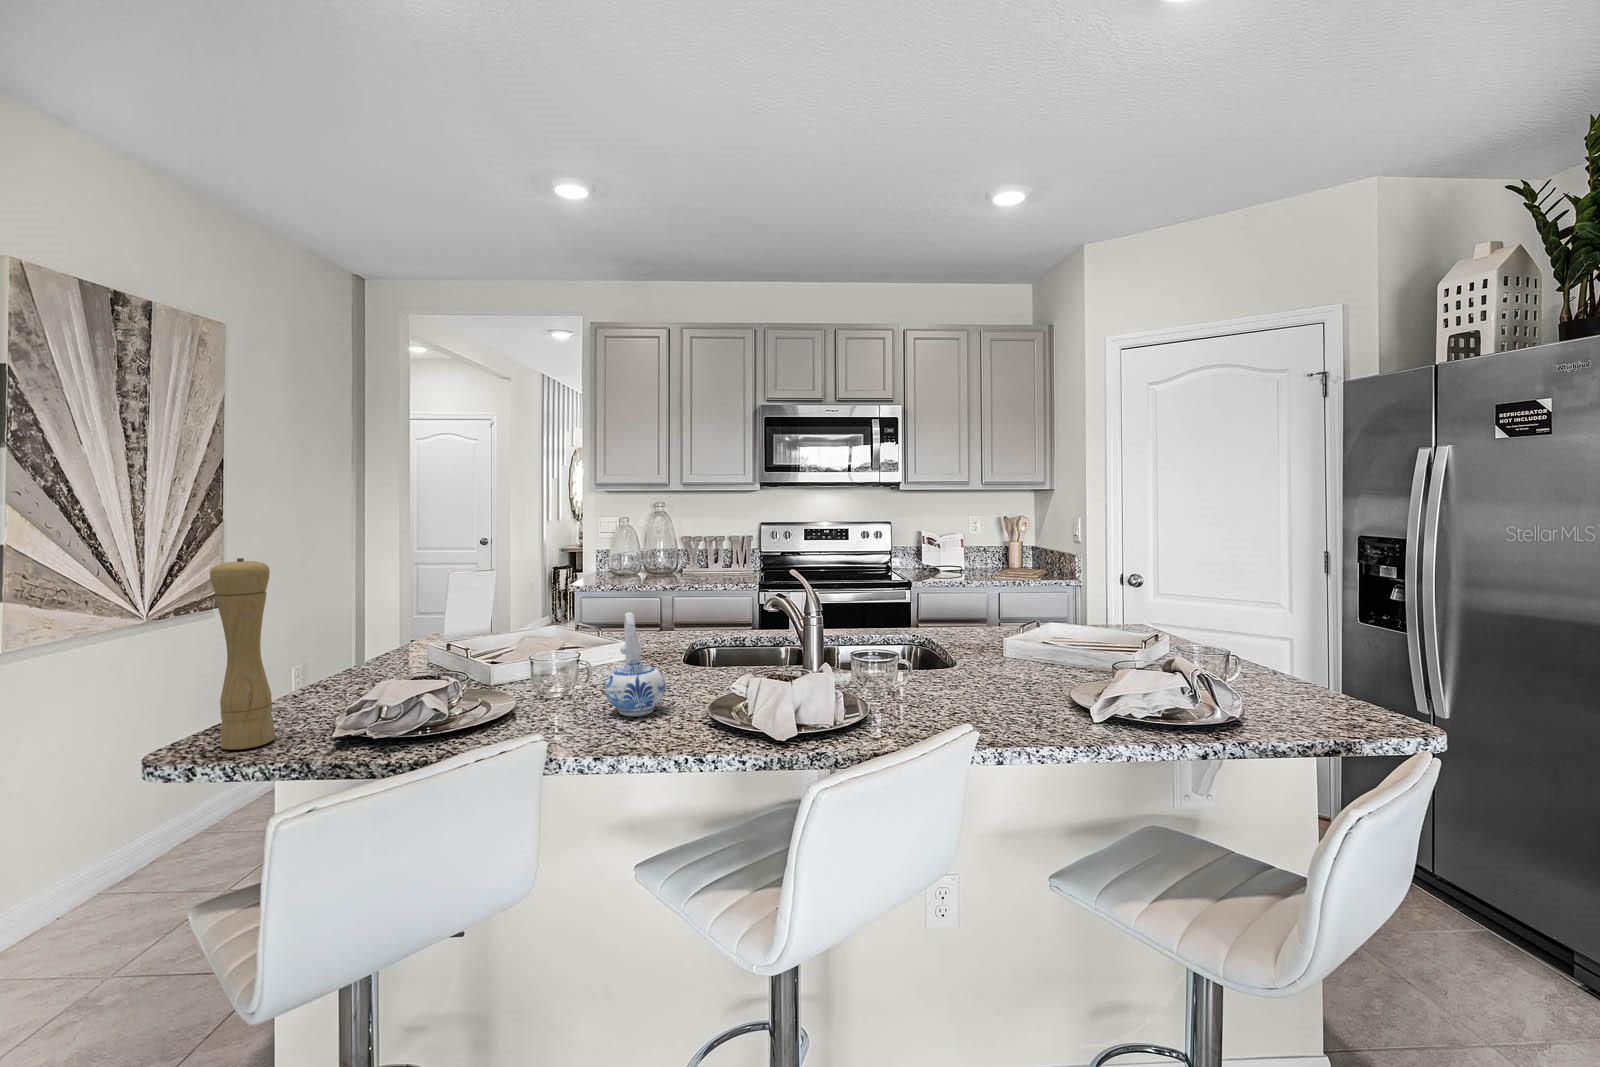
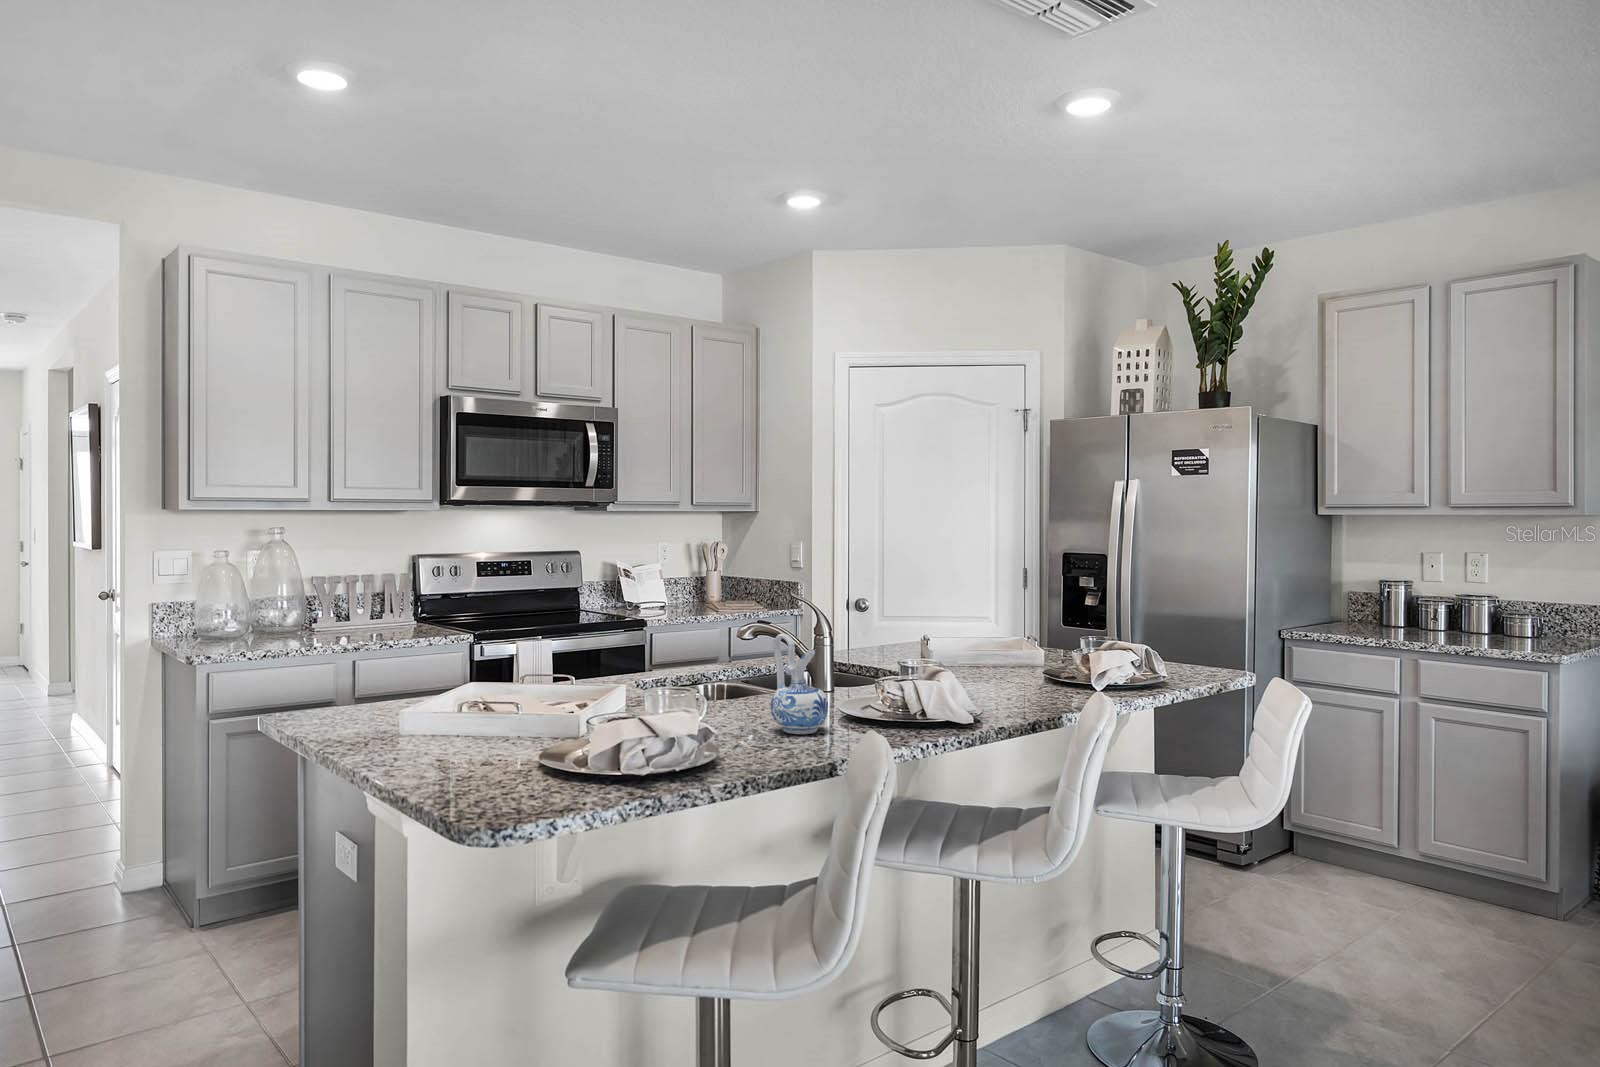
pepper mill: present [210,558,275,750] -> none [510,585,566,805]

